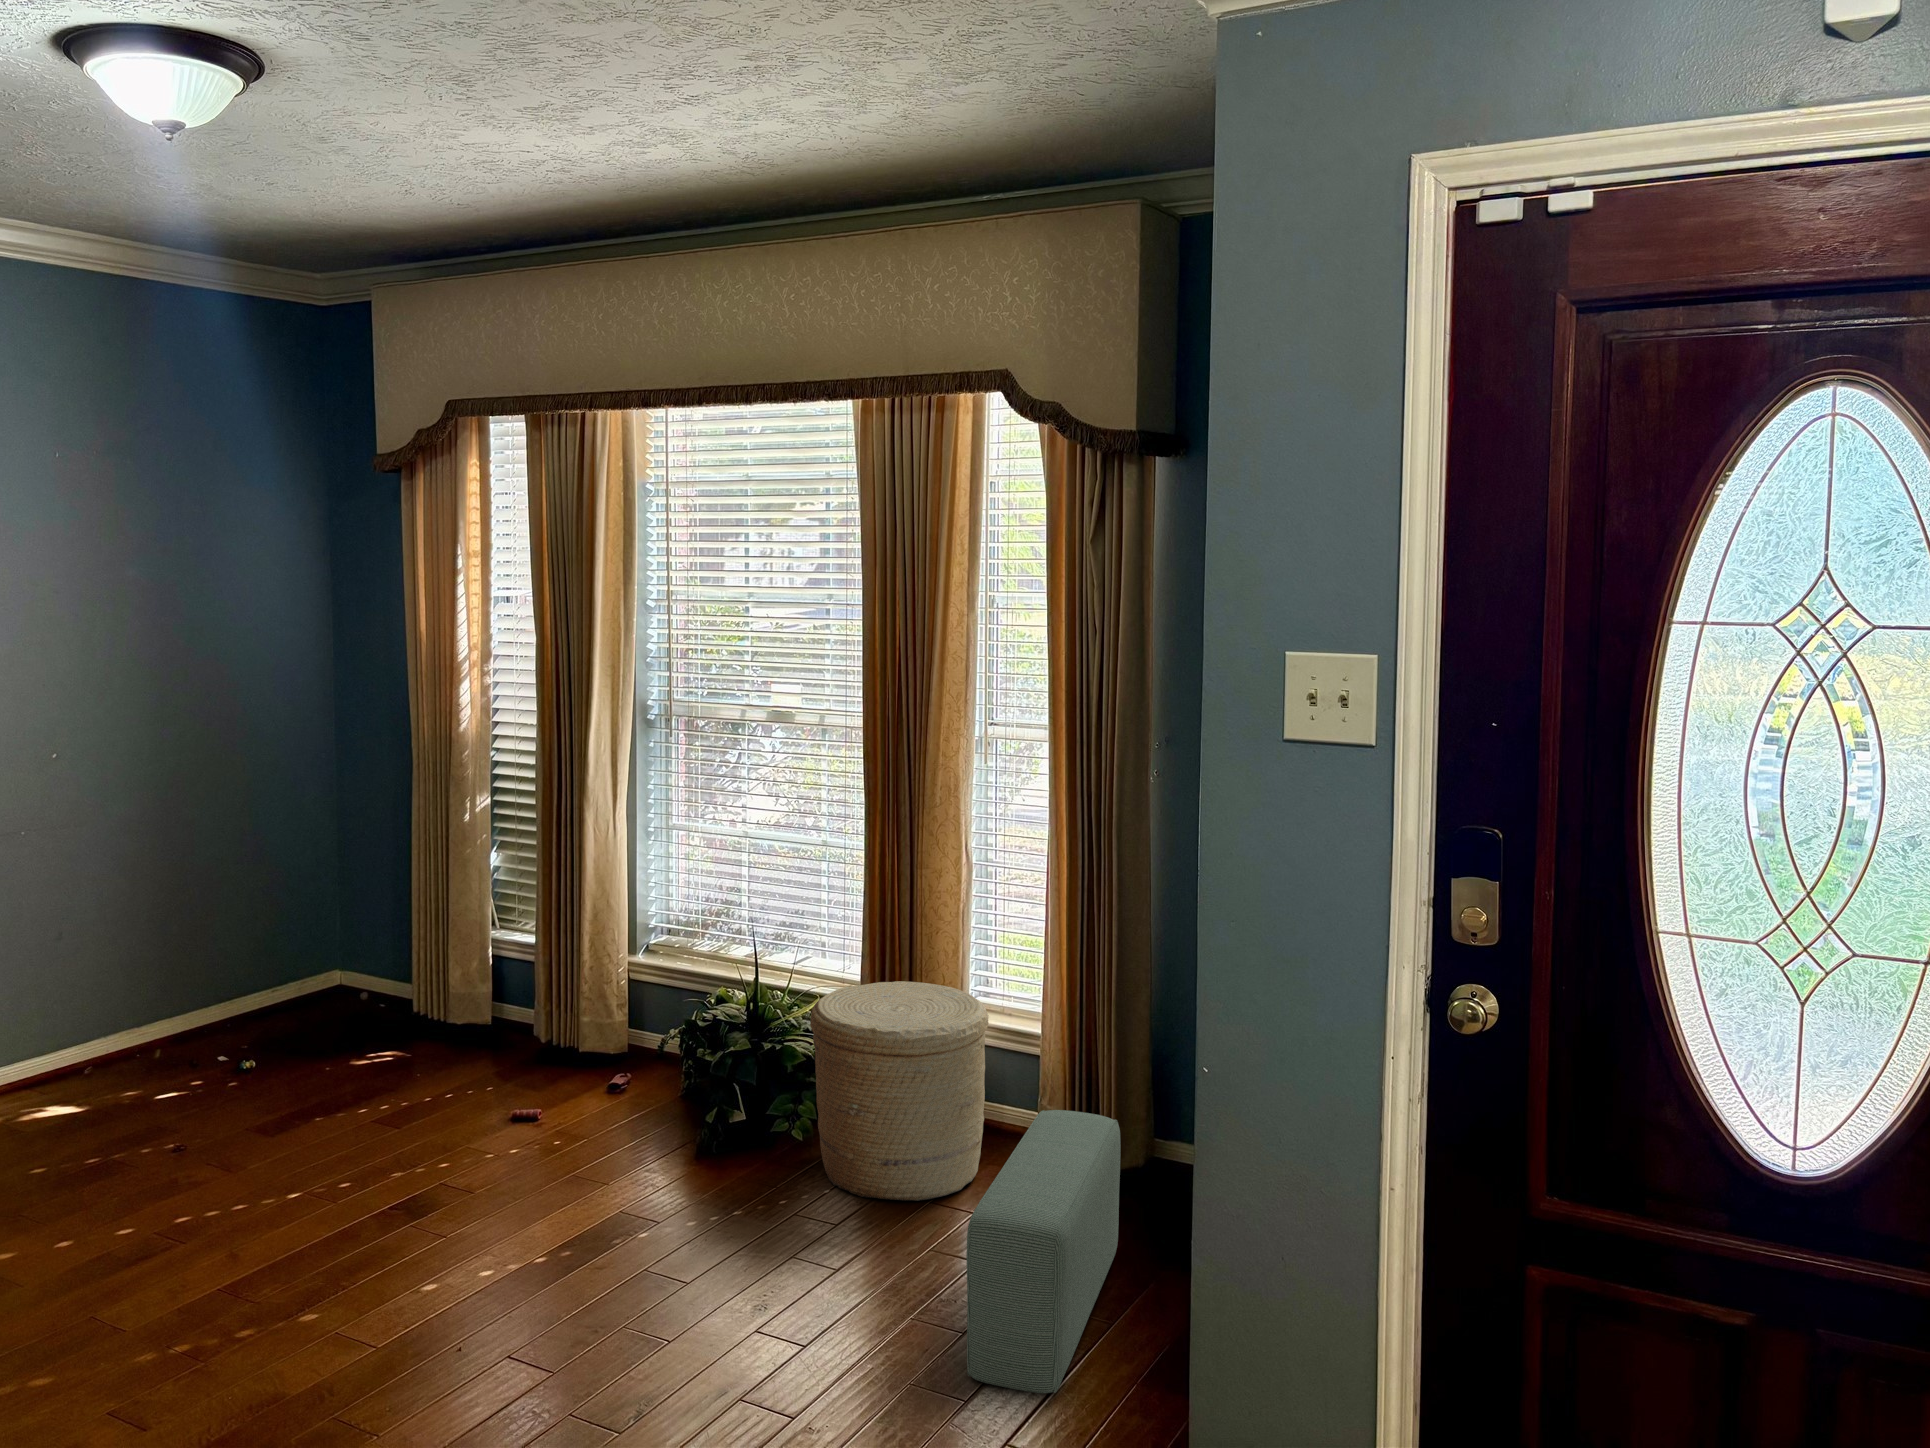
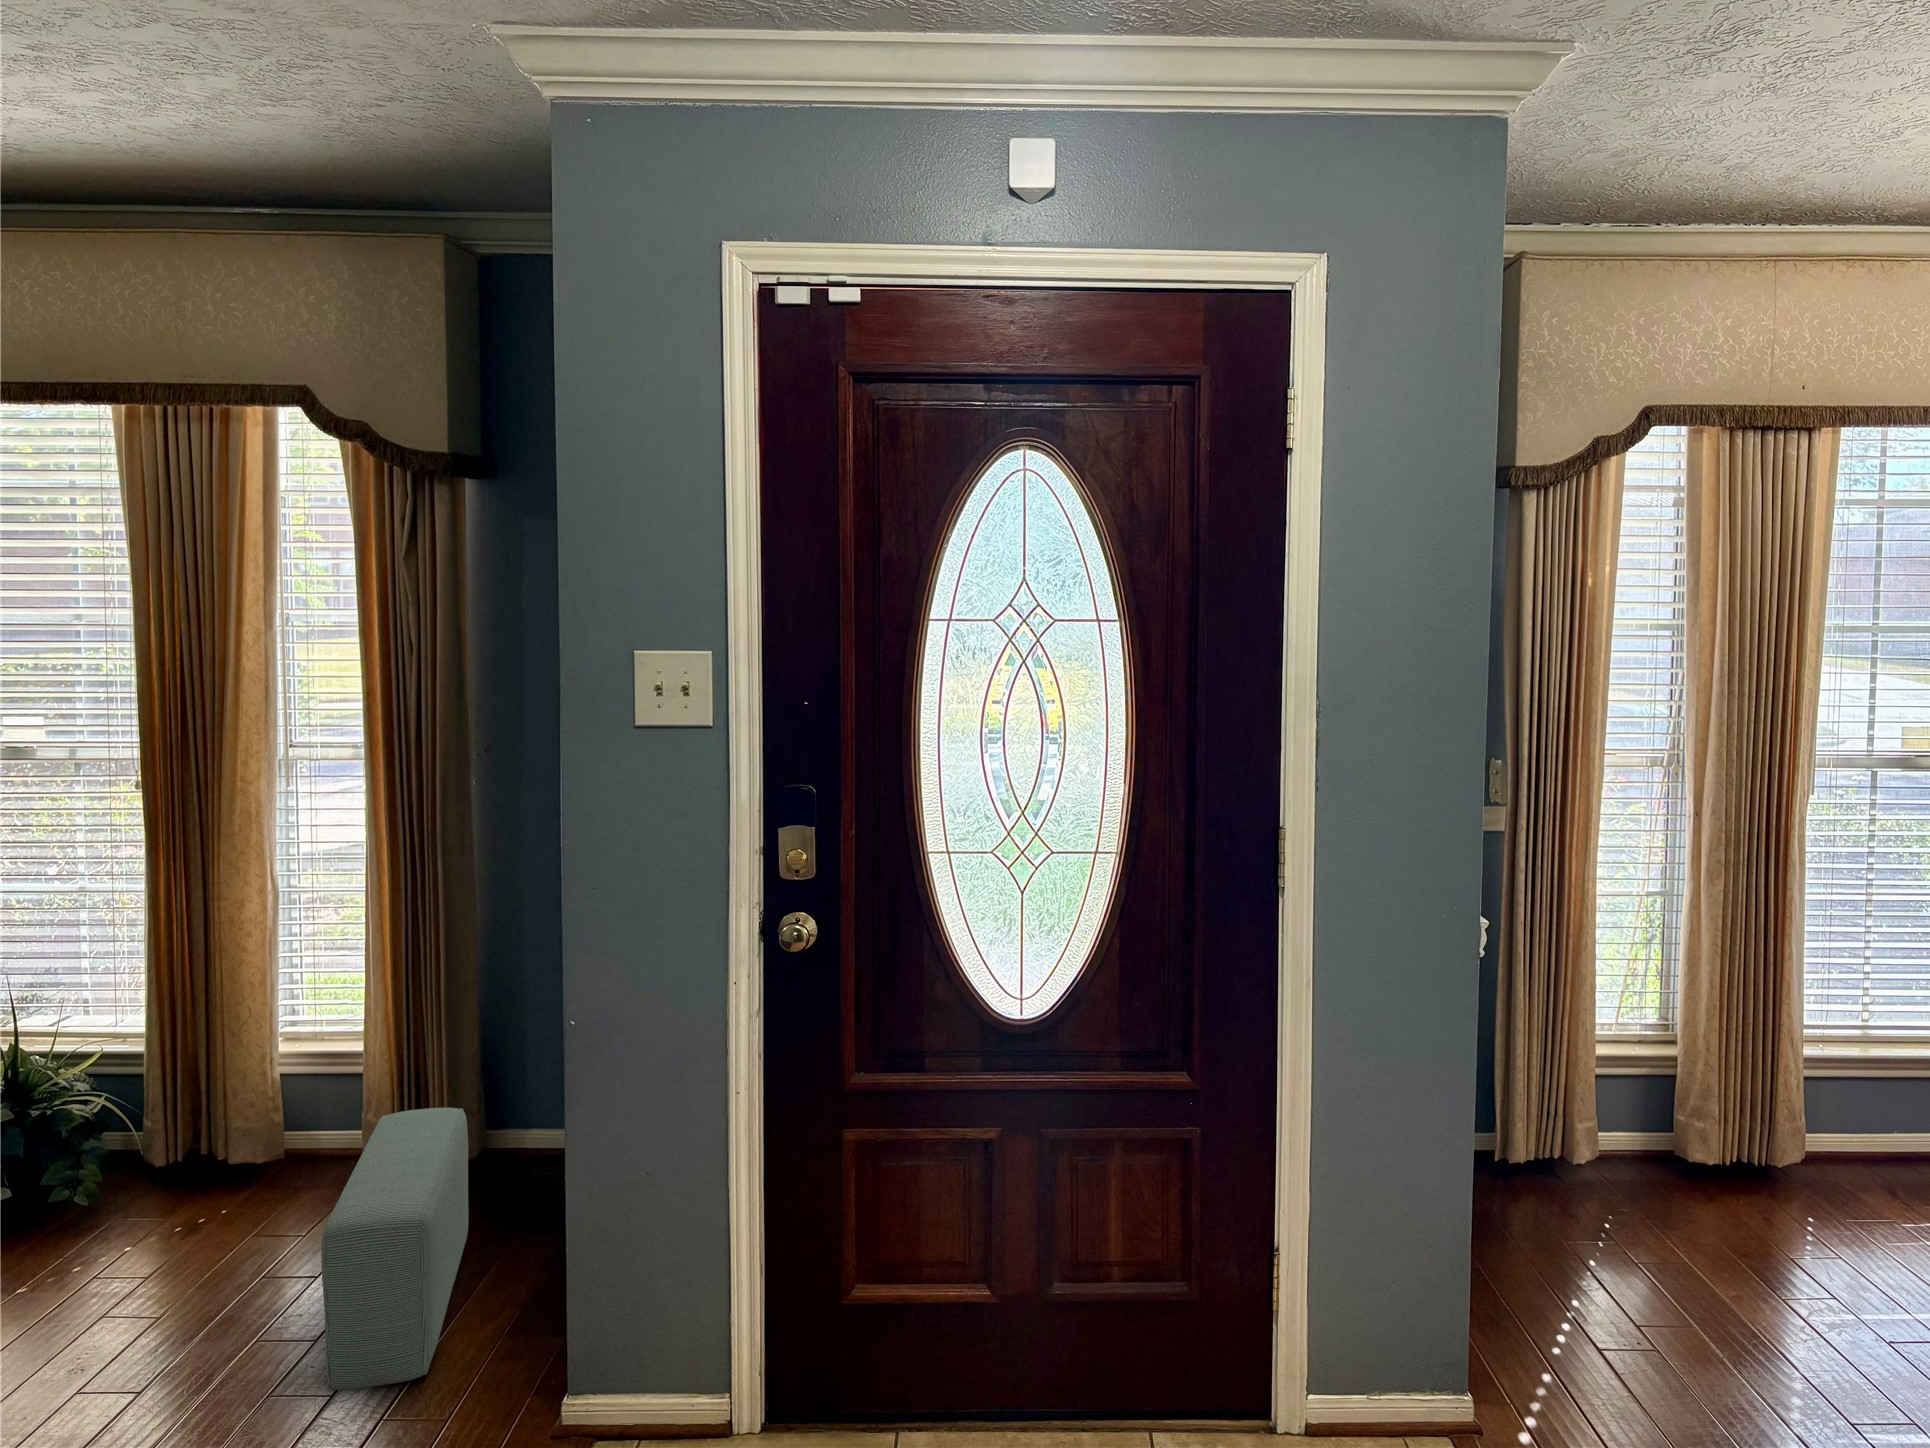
woven basket: present [810,981,989,1201] -> none [90,1017,311,1255]

